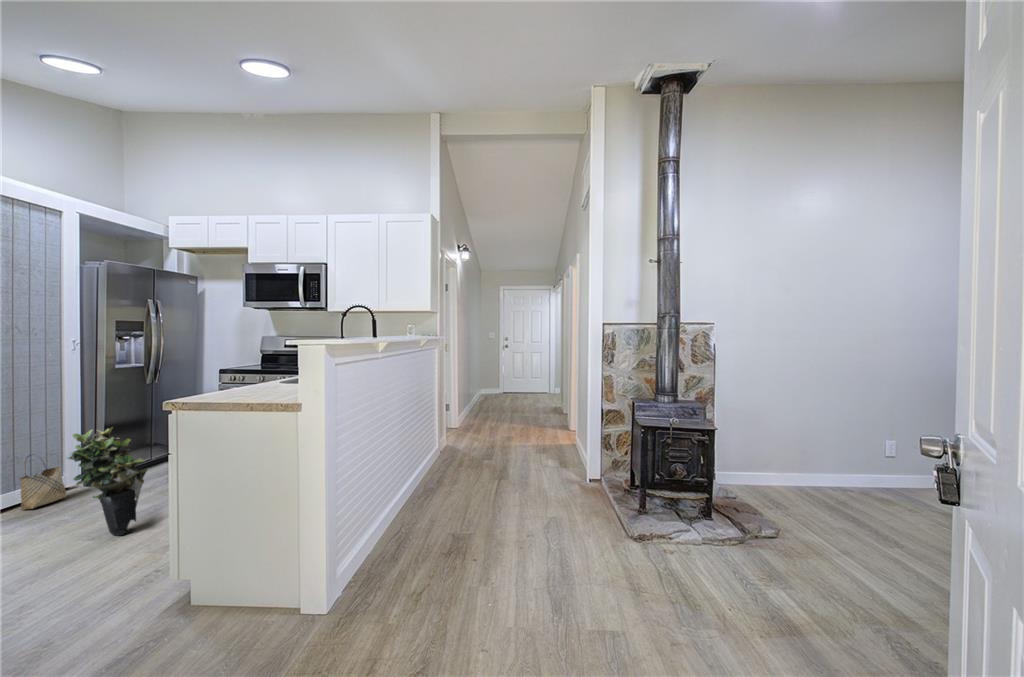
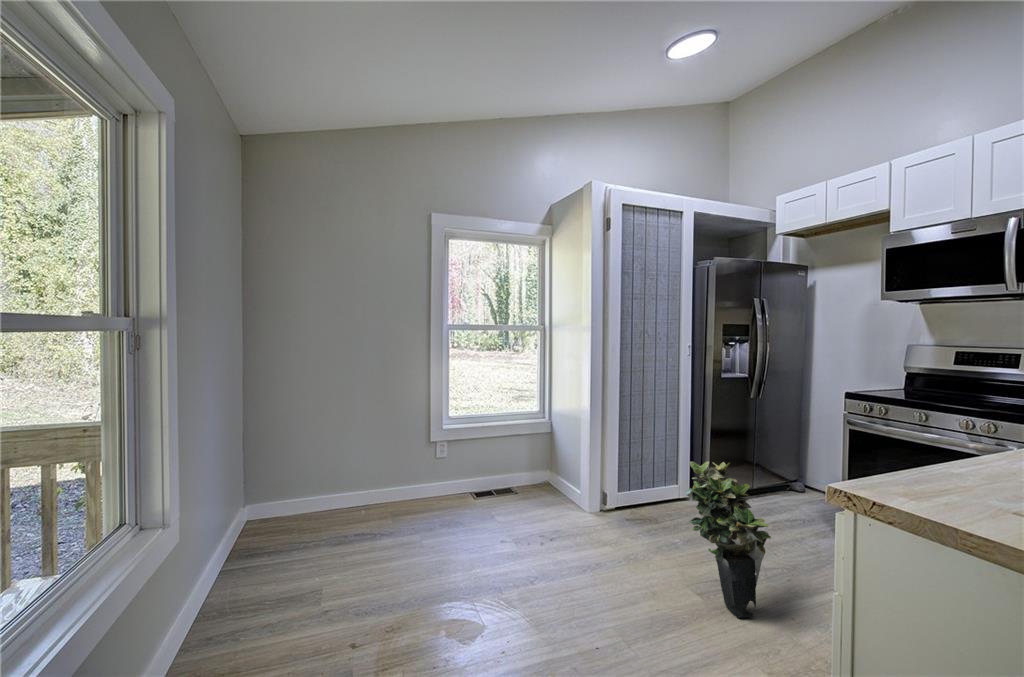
woven basket: present [20,455,66,510] -> none [644,458,678,515]

